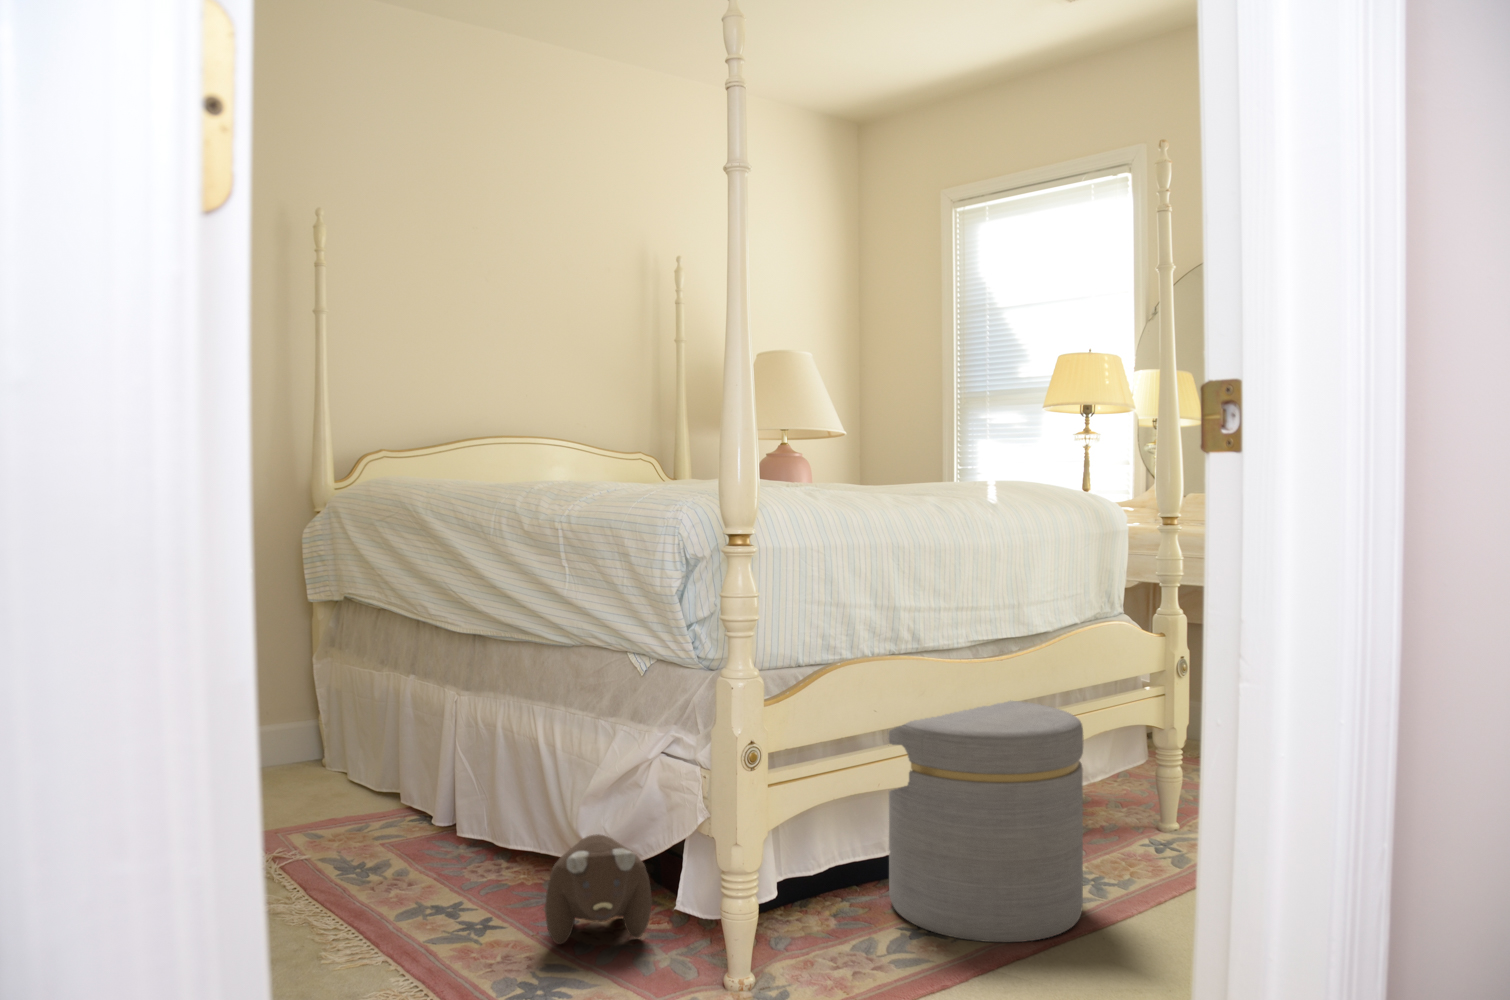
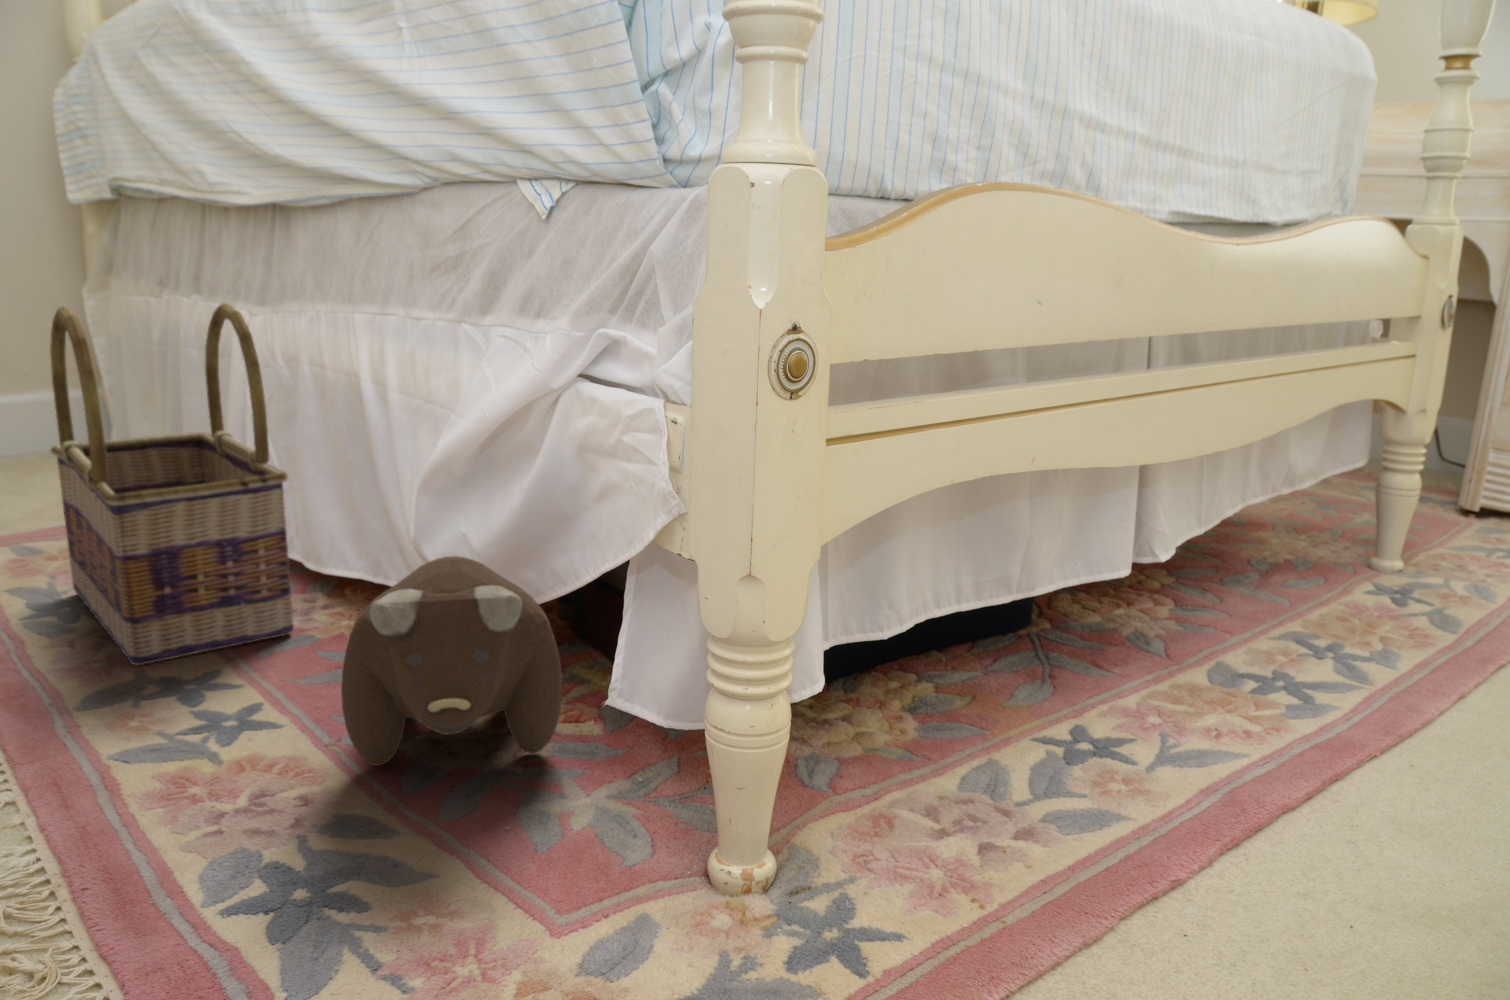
basket: none [357,692,497,900] -> present [50,304,294,665]
ottoman: present [888,701,1083,942] -> none [1001,333,1429,773]

